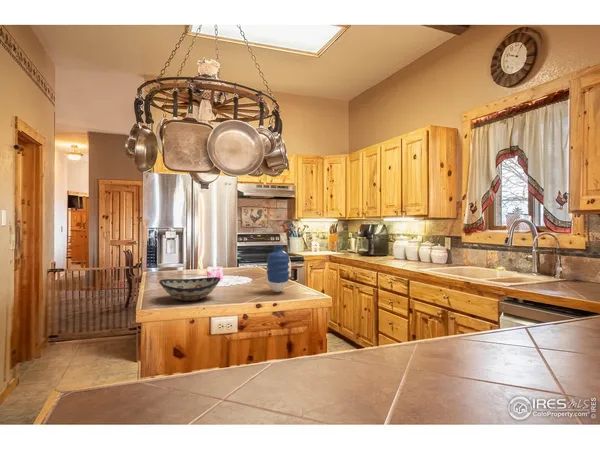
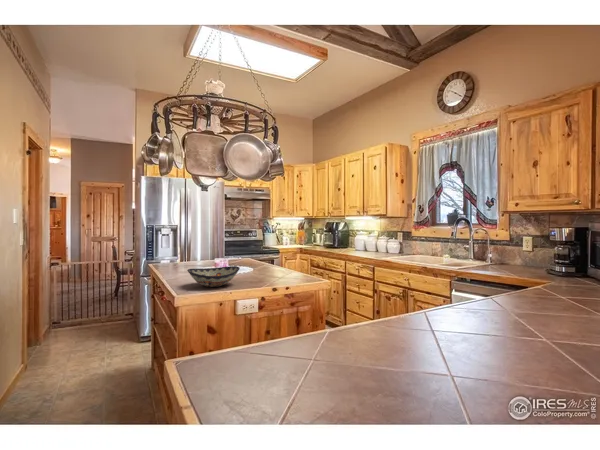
vase: present [266,245,291,292] -> none [274,238,296,278]

